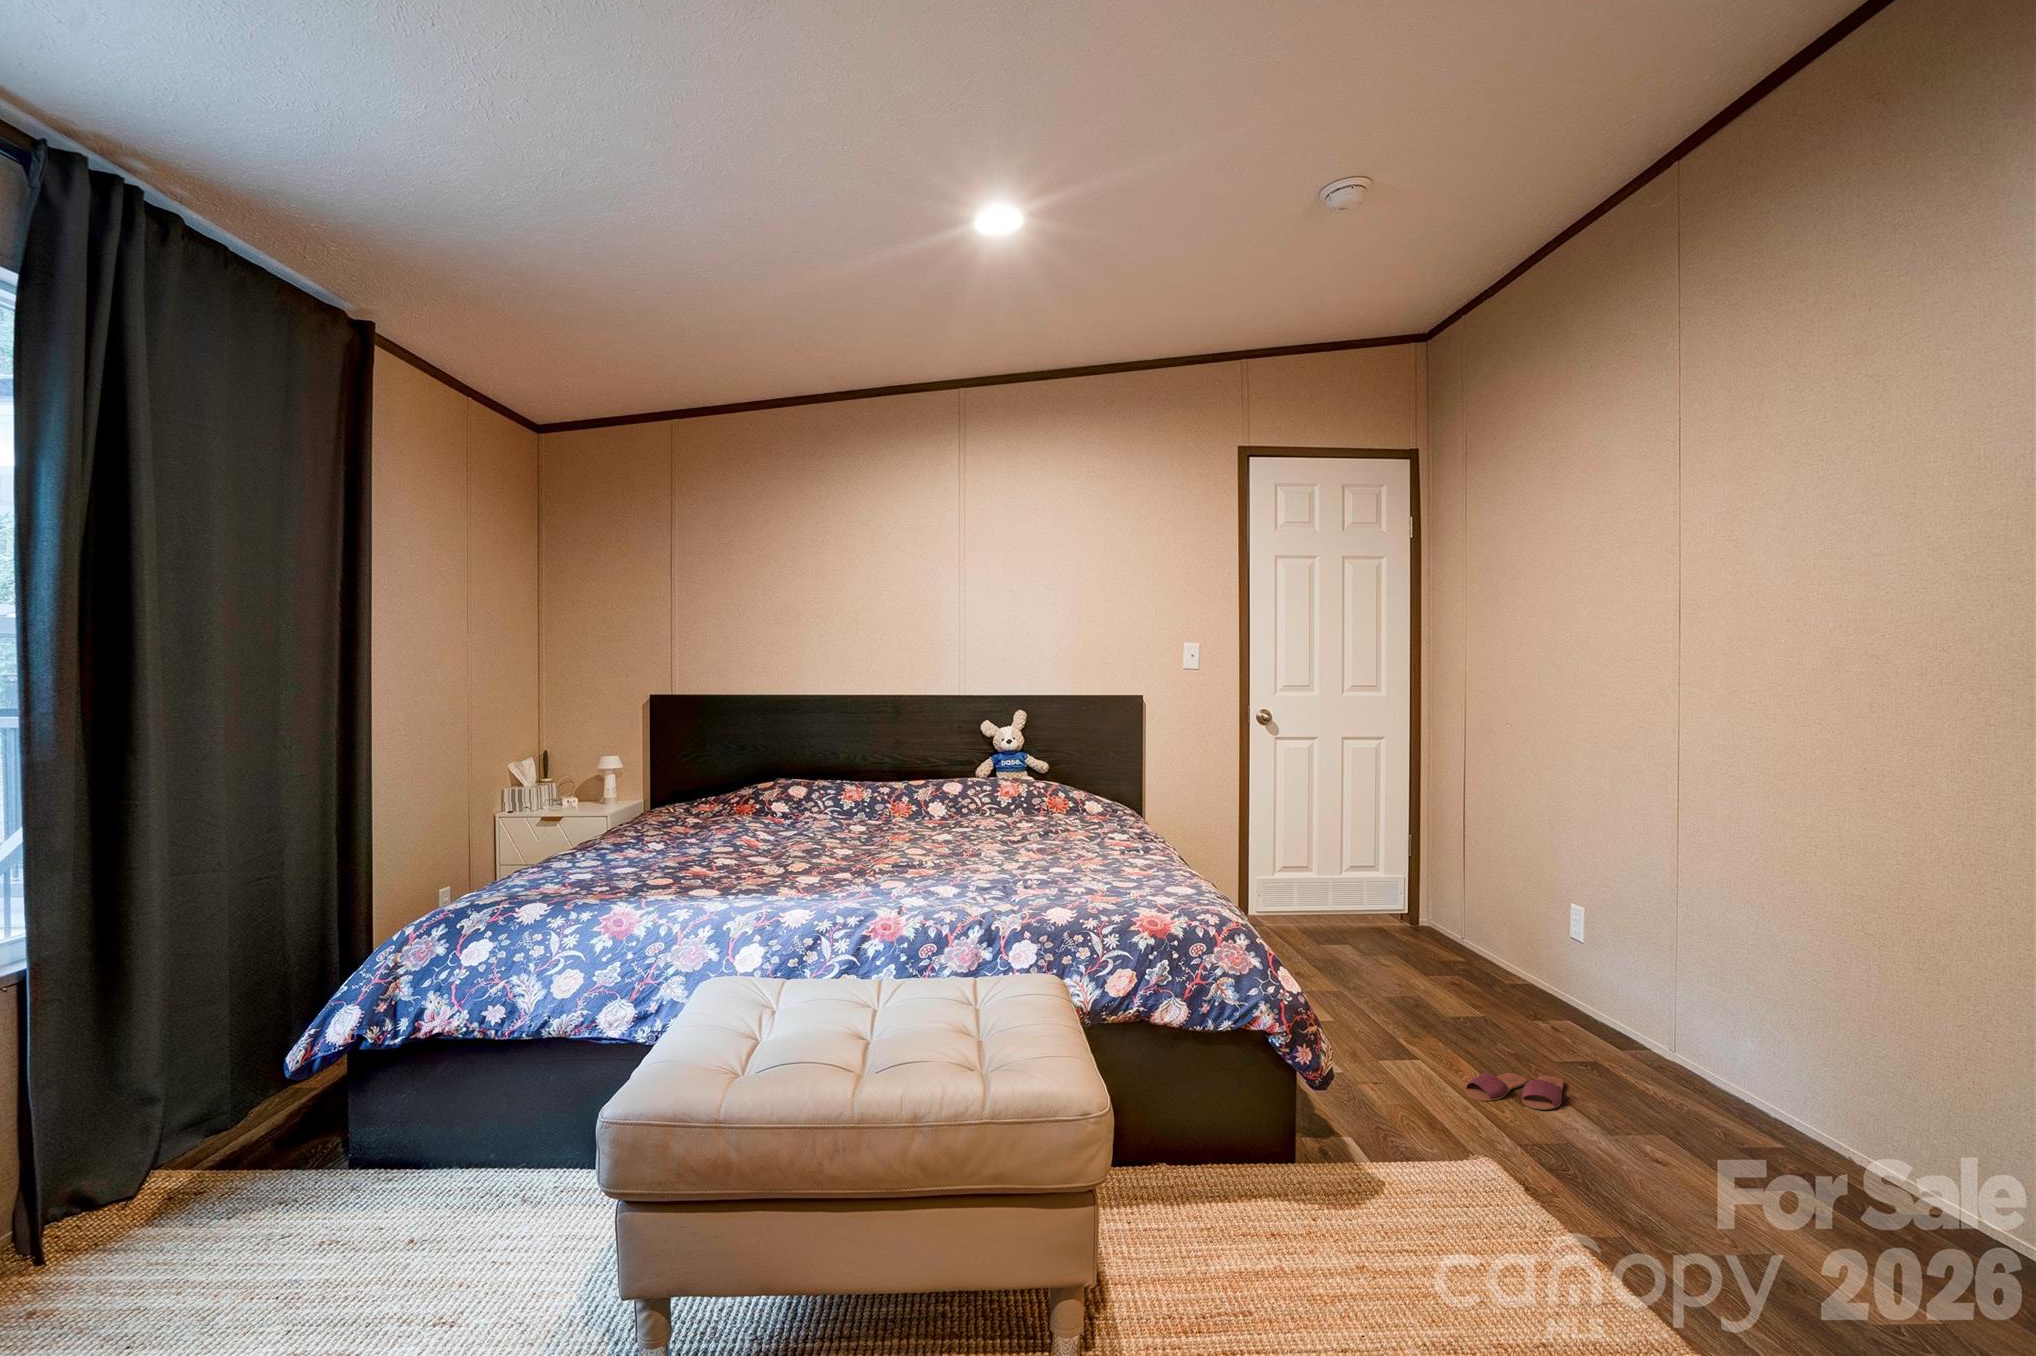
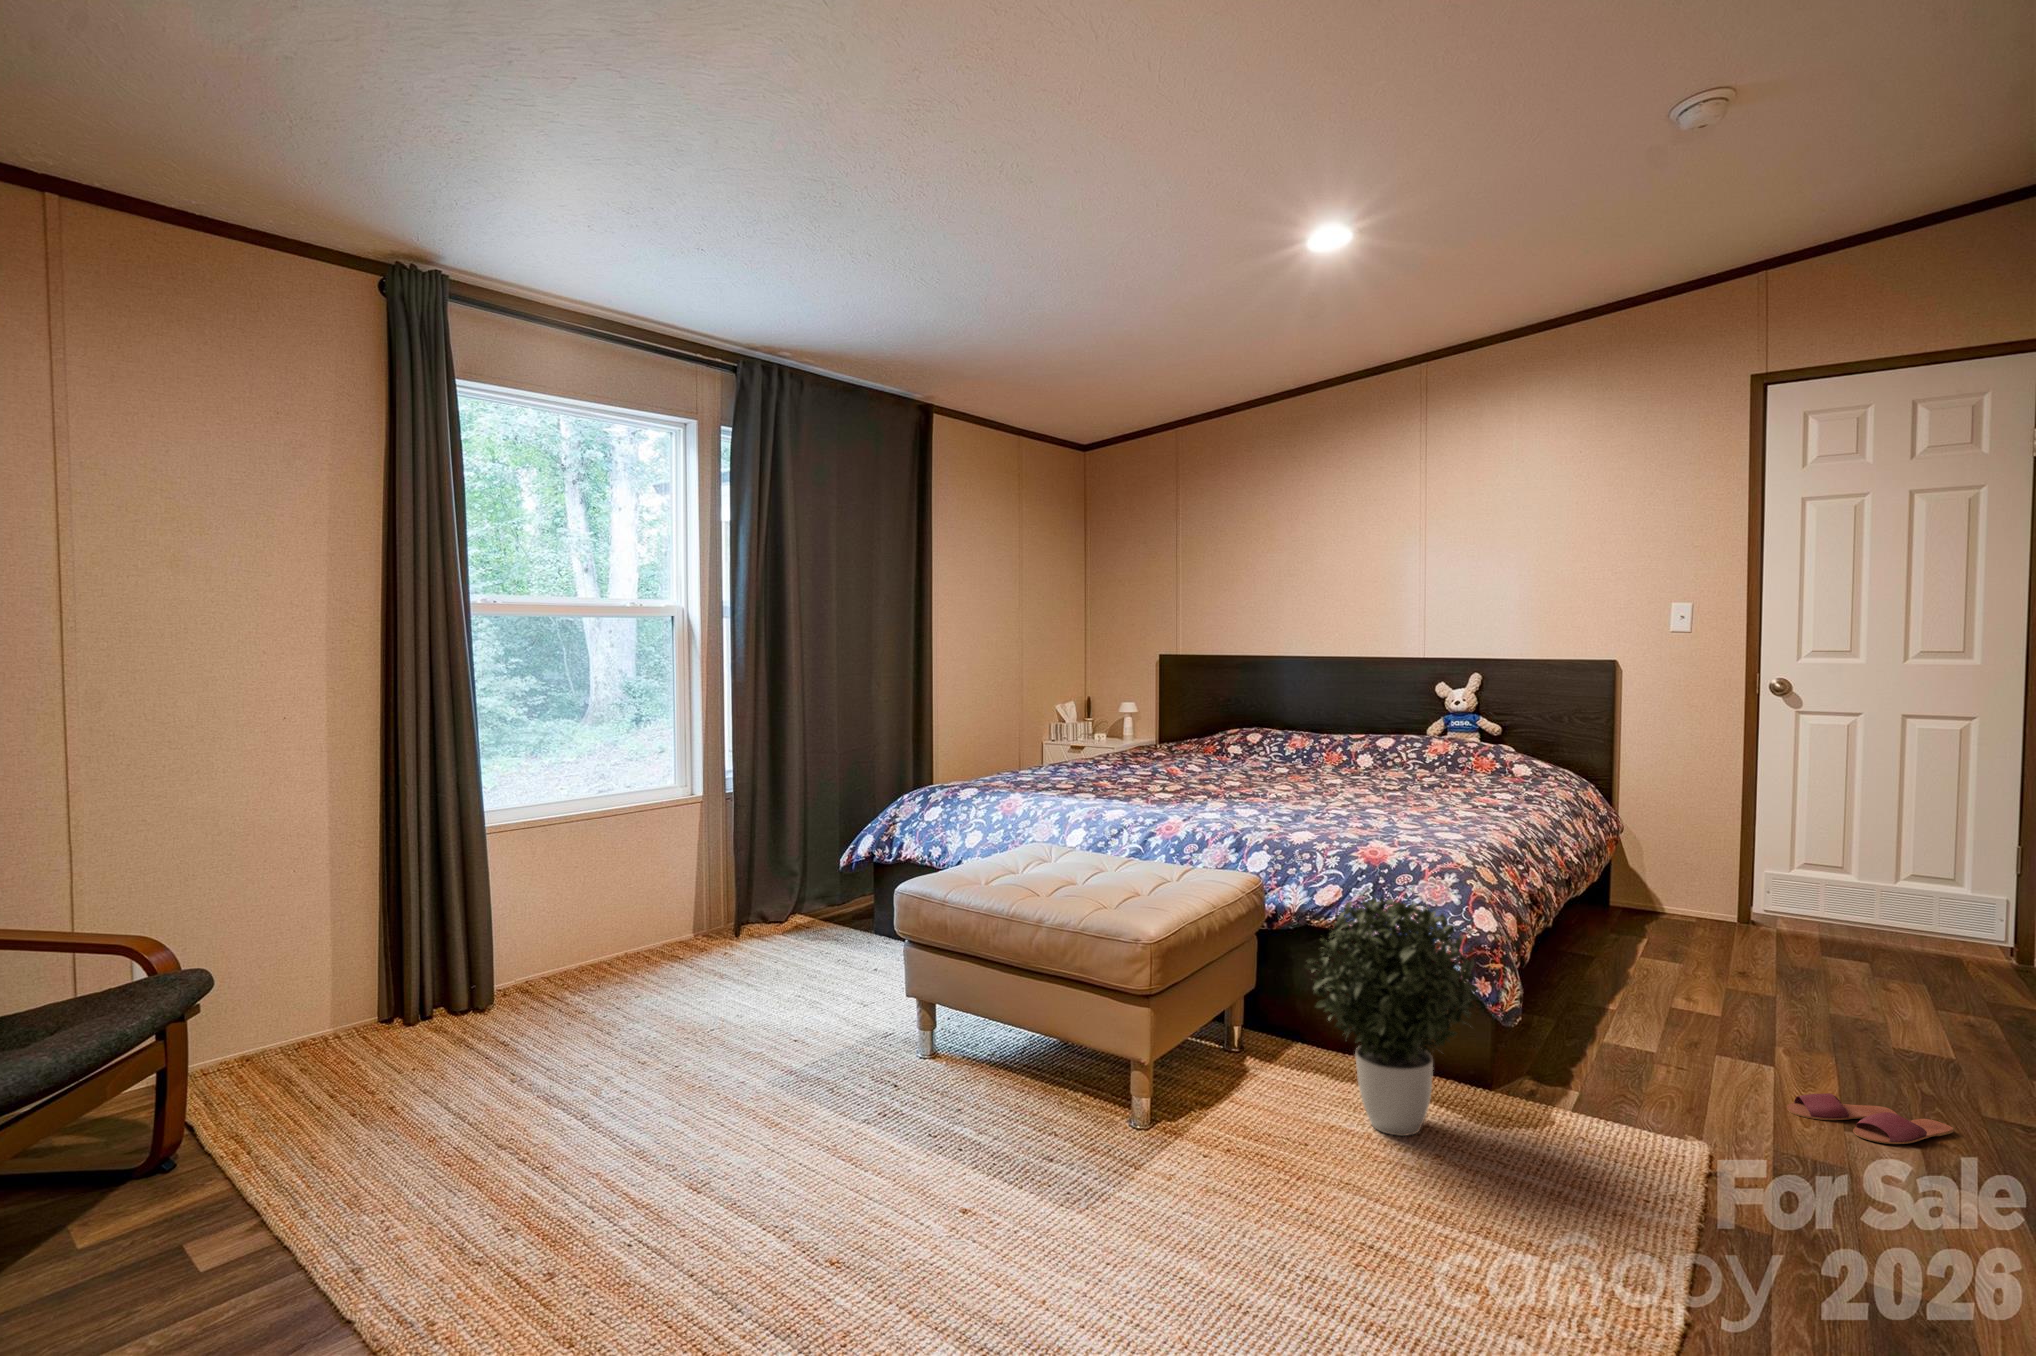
potted plant: none [1191,980,1378,1261] -> present [1304,896,1479,1136]

